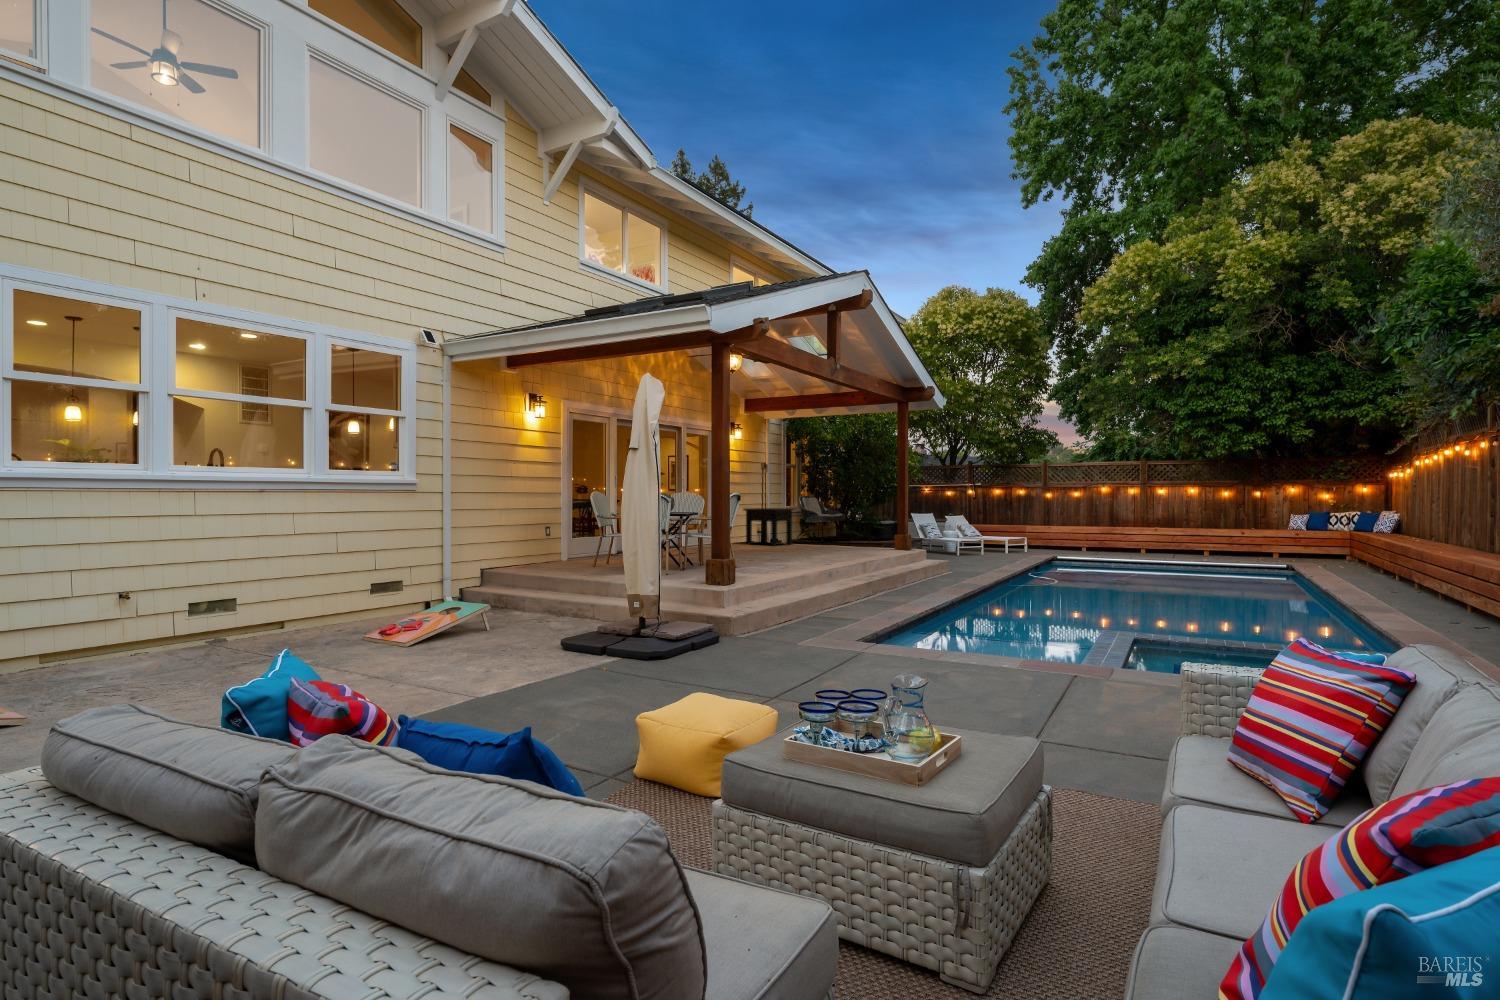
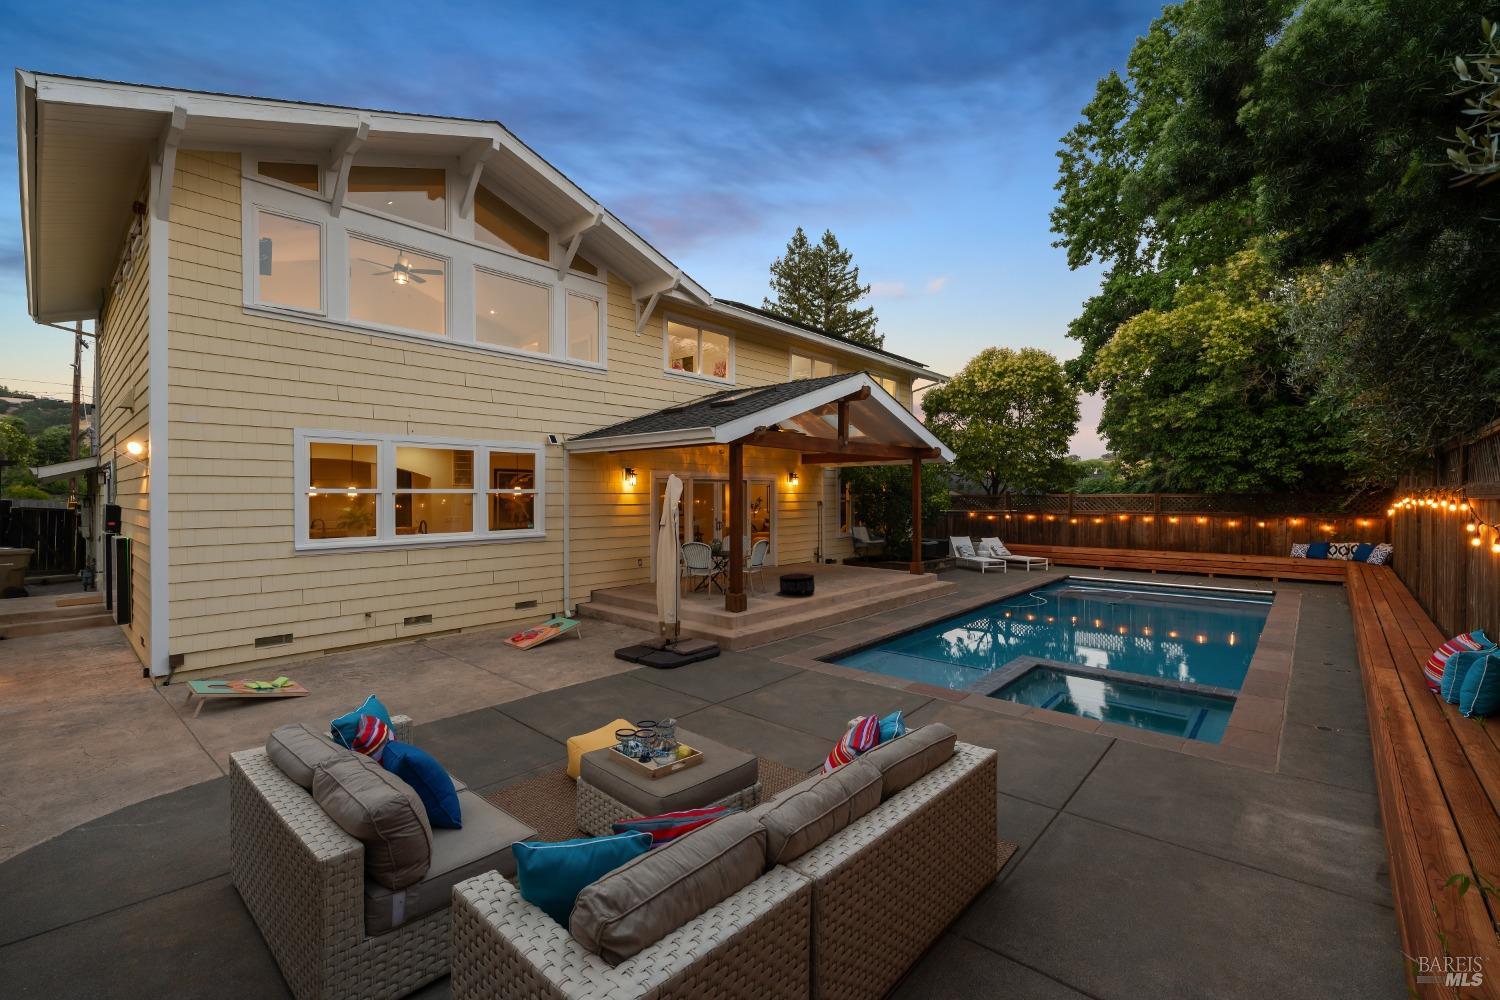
side table: present [743,508,794,546] -> none [800,537,840,567]
pouf: none [753,541,802,569] -> present [780,573,815,594]

